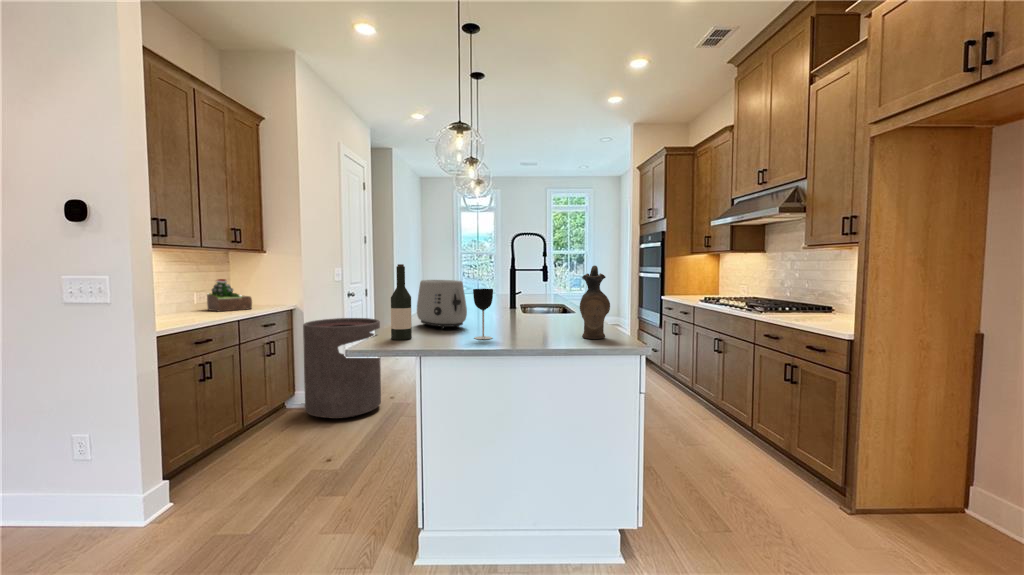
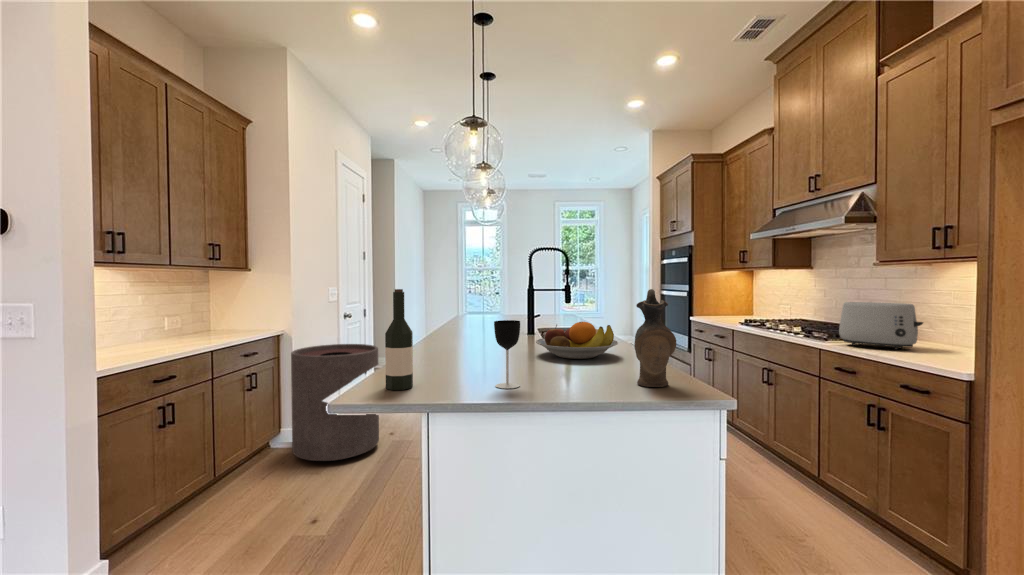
succulent plant: present [207,279,252,311] -> none [179,302,232,340]
toaster: present [417,280,467,329] -> present [839,302,923,350]
fruit bowl: none [511,293,578,323] -> present [536,322,618,359]

